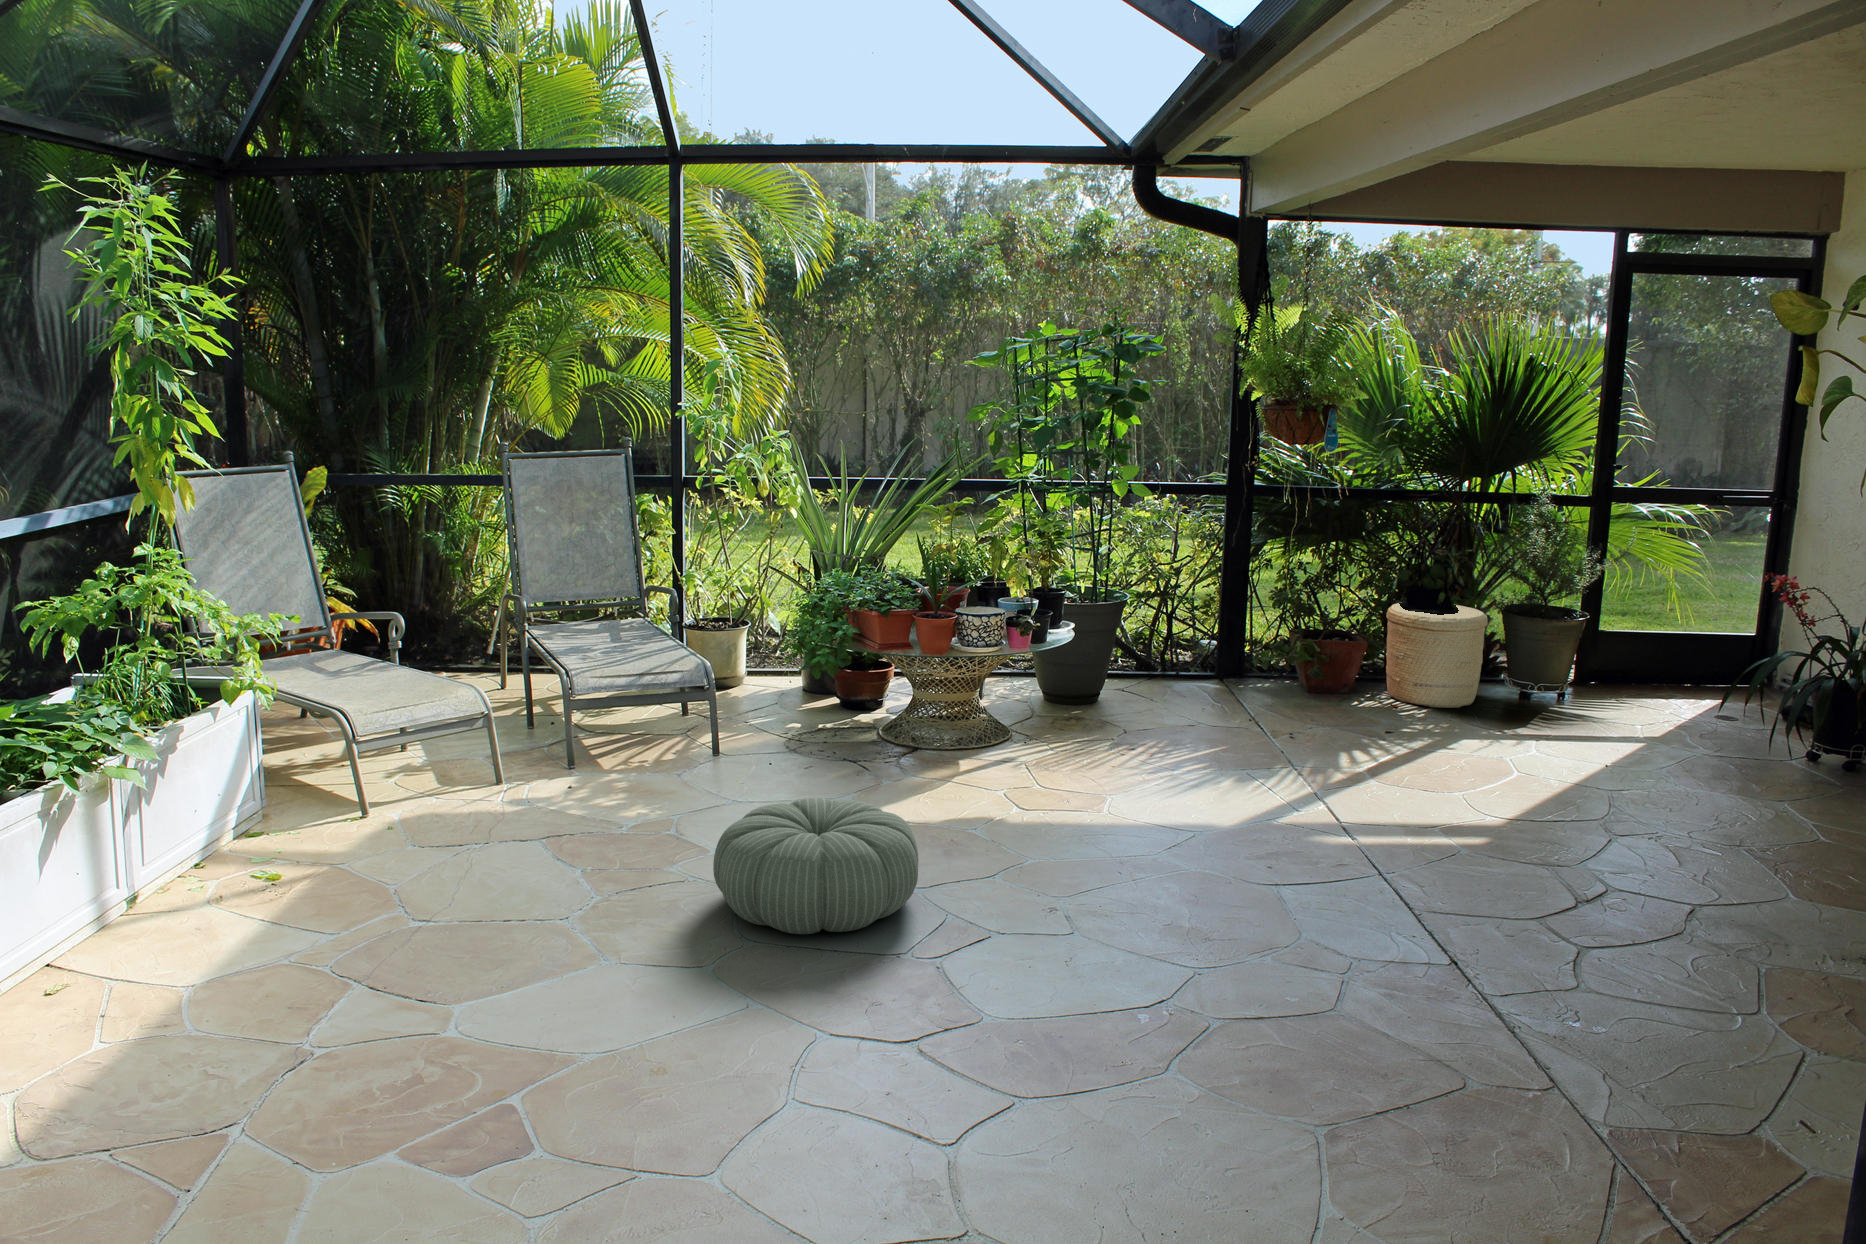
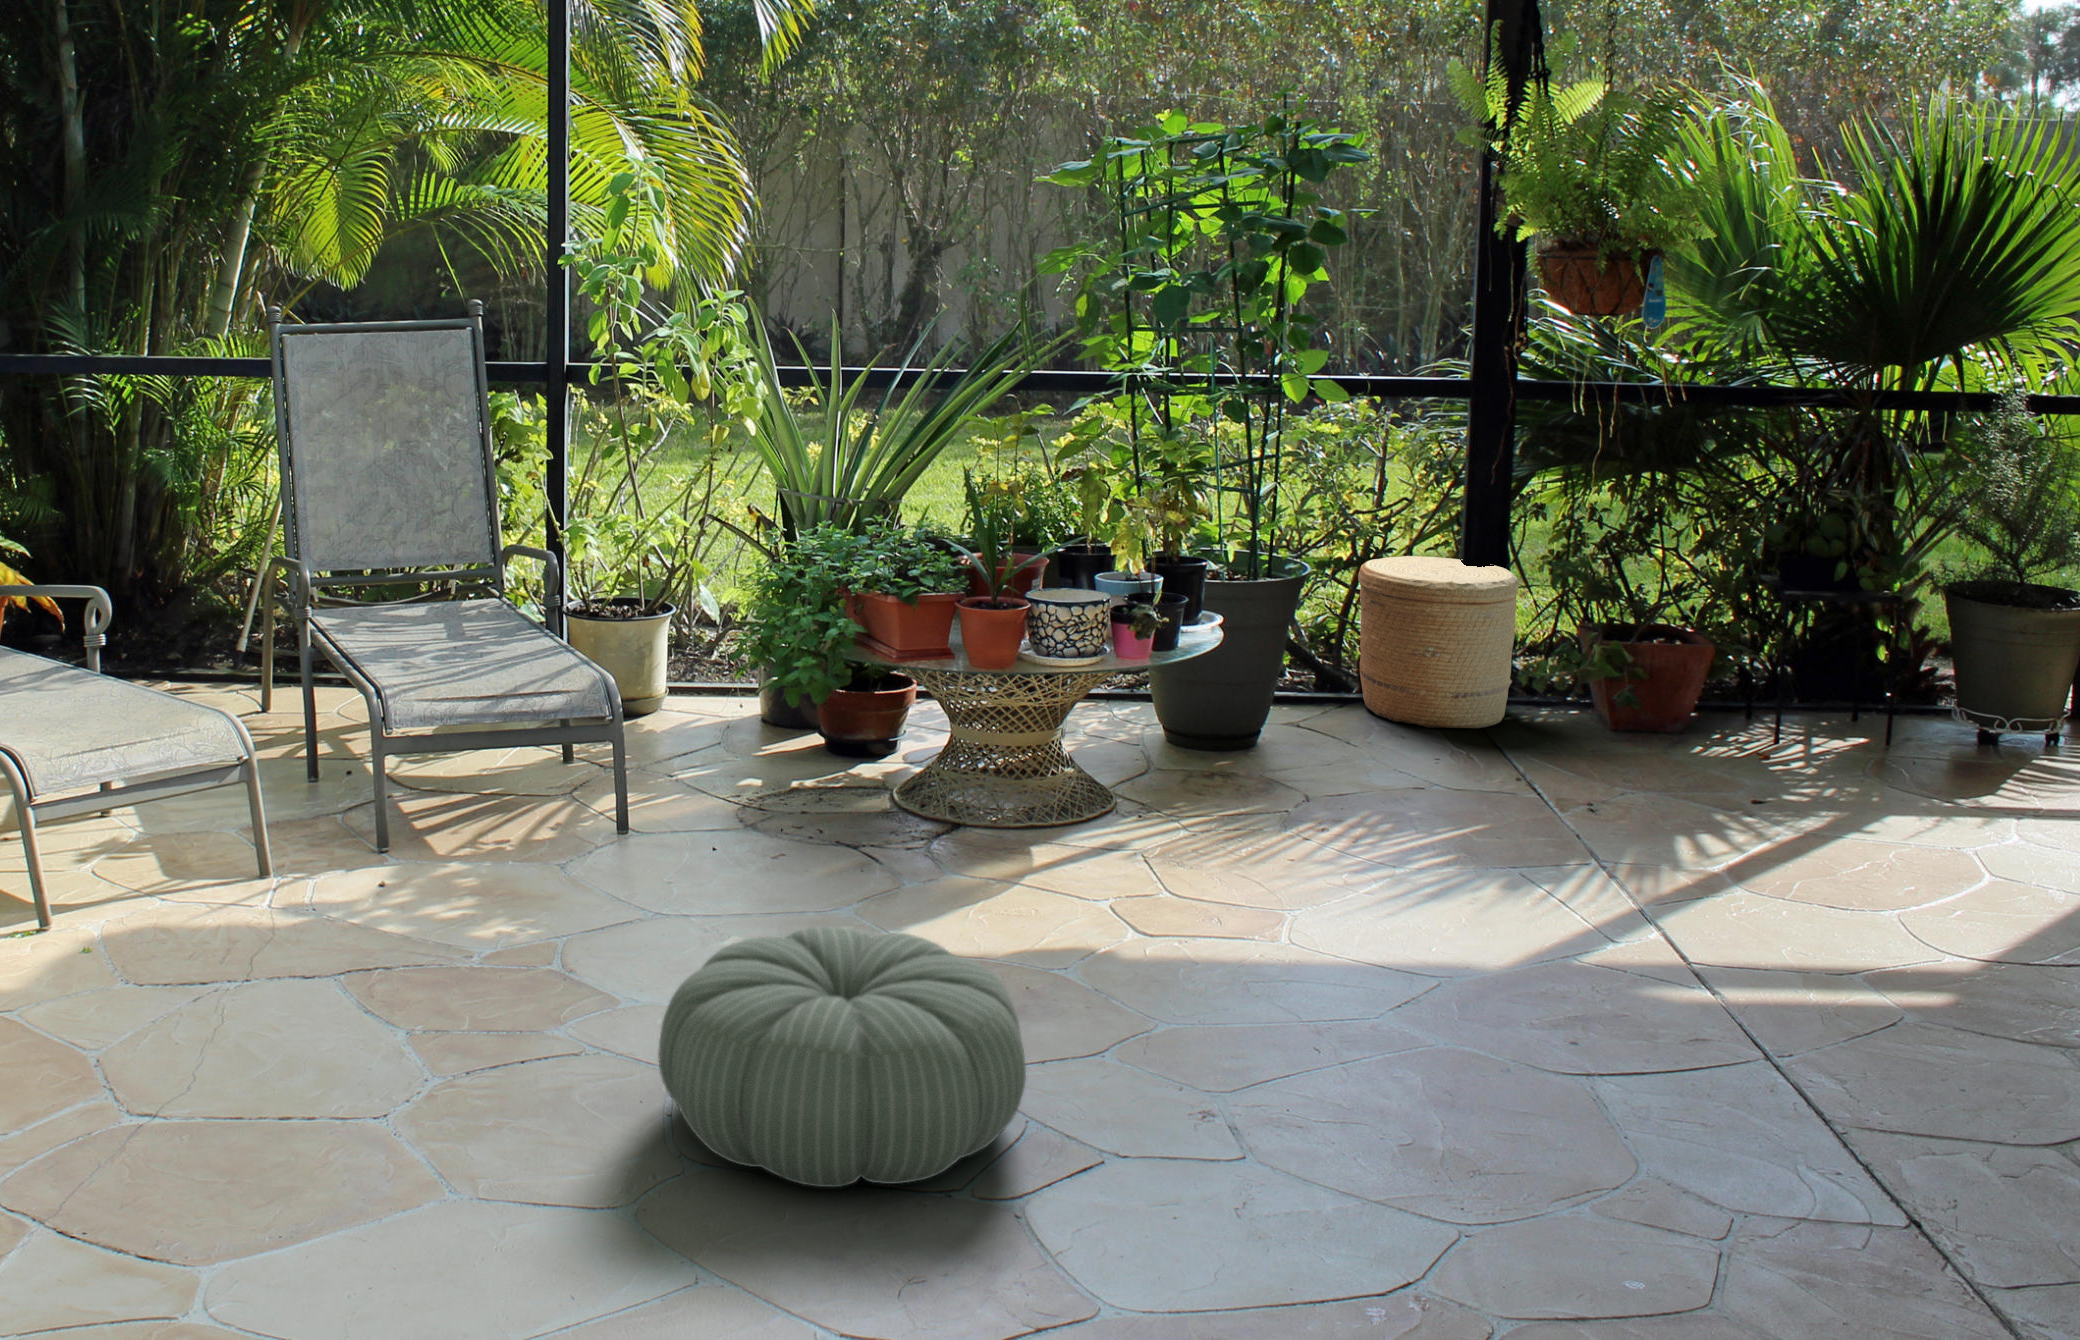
woven basket: present [1386,603,1488,708] -> present [1358,556,1519,728]

